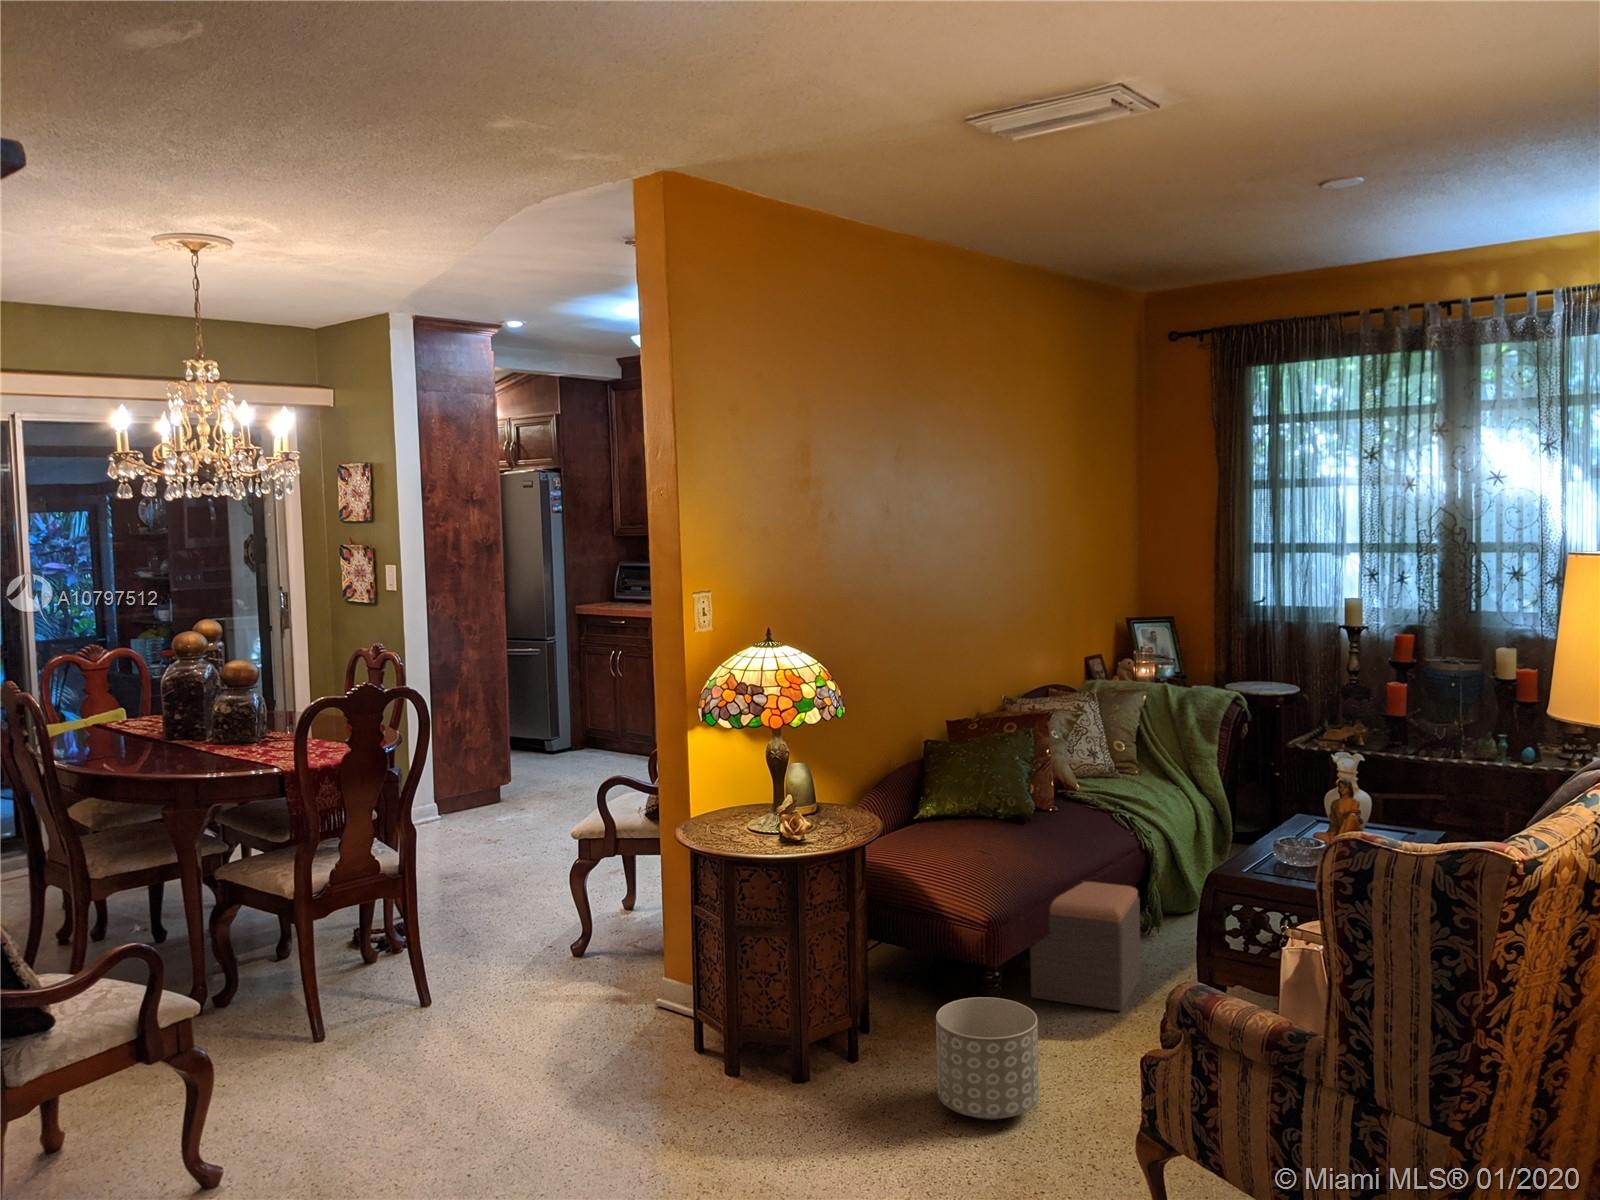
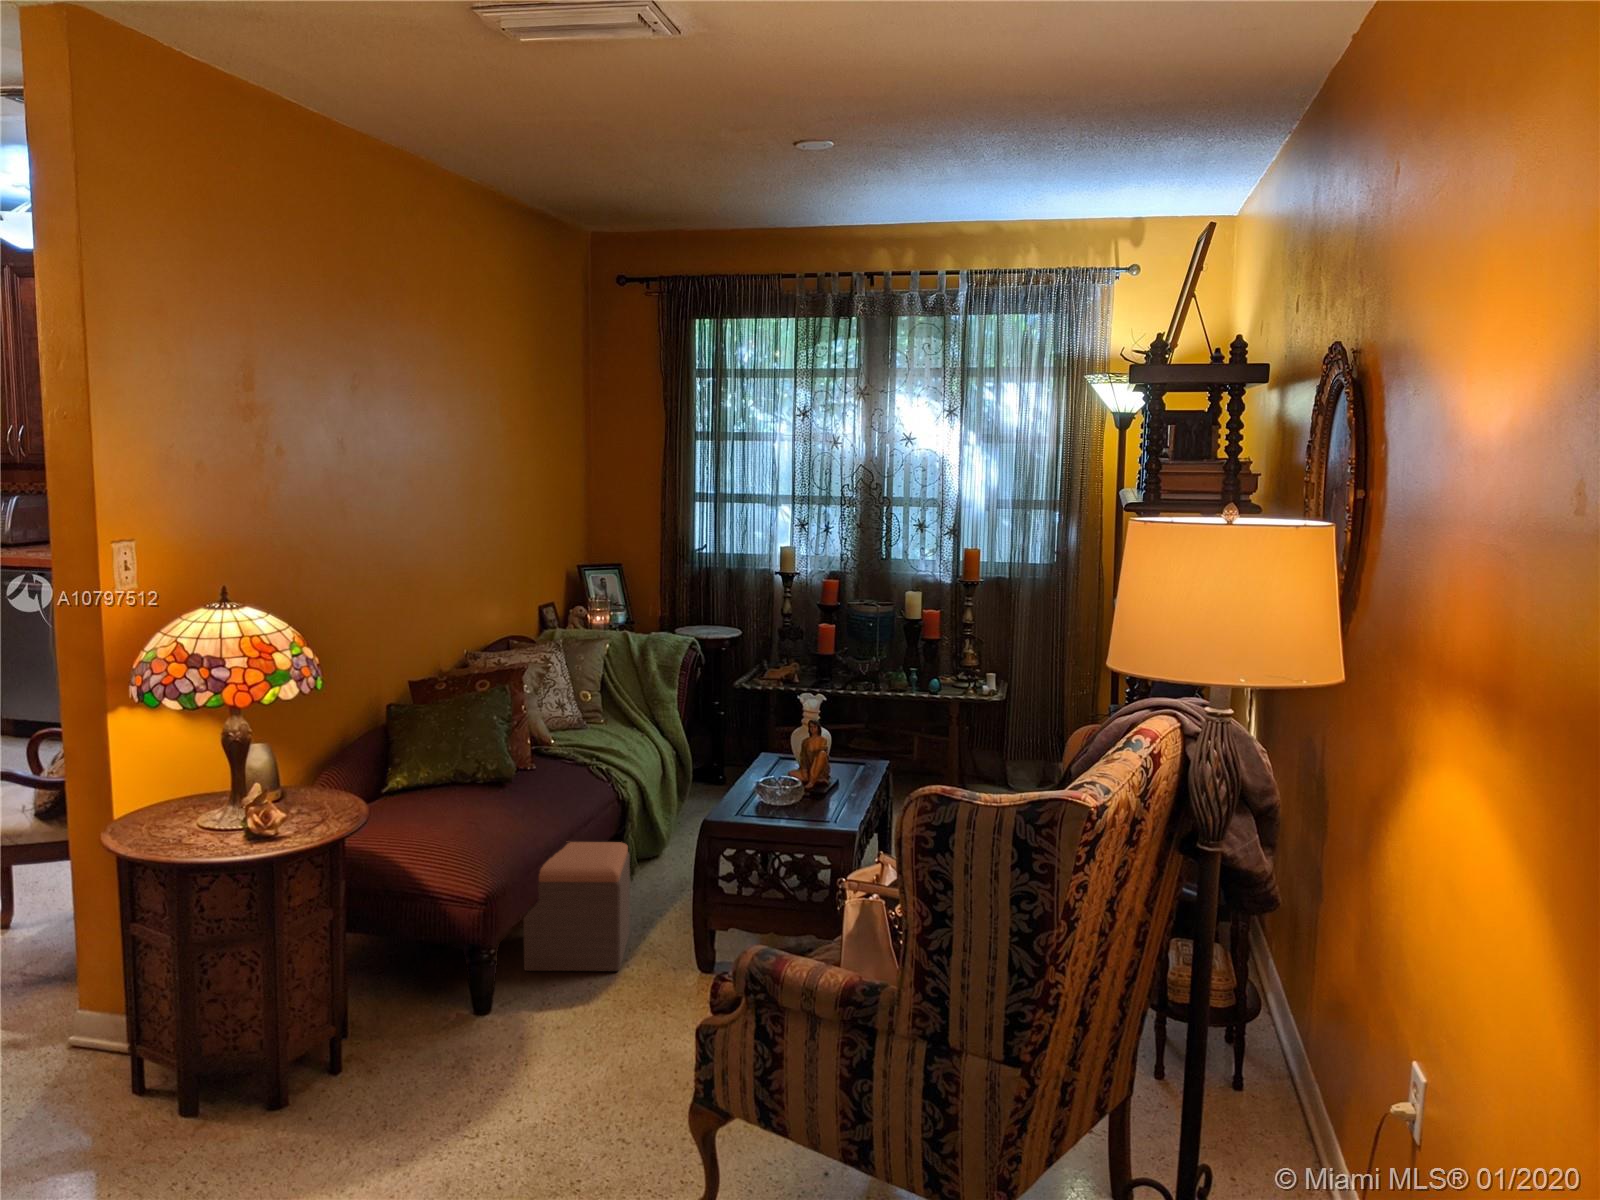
planter: present [936,997,1039,1120] -> none [450,984,563,1119]

